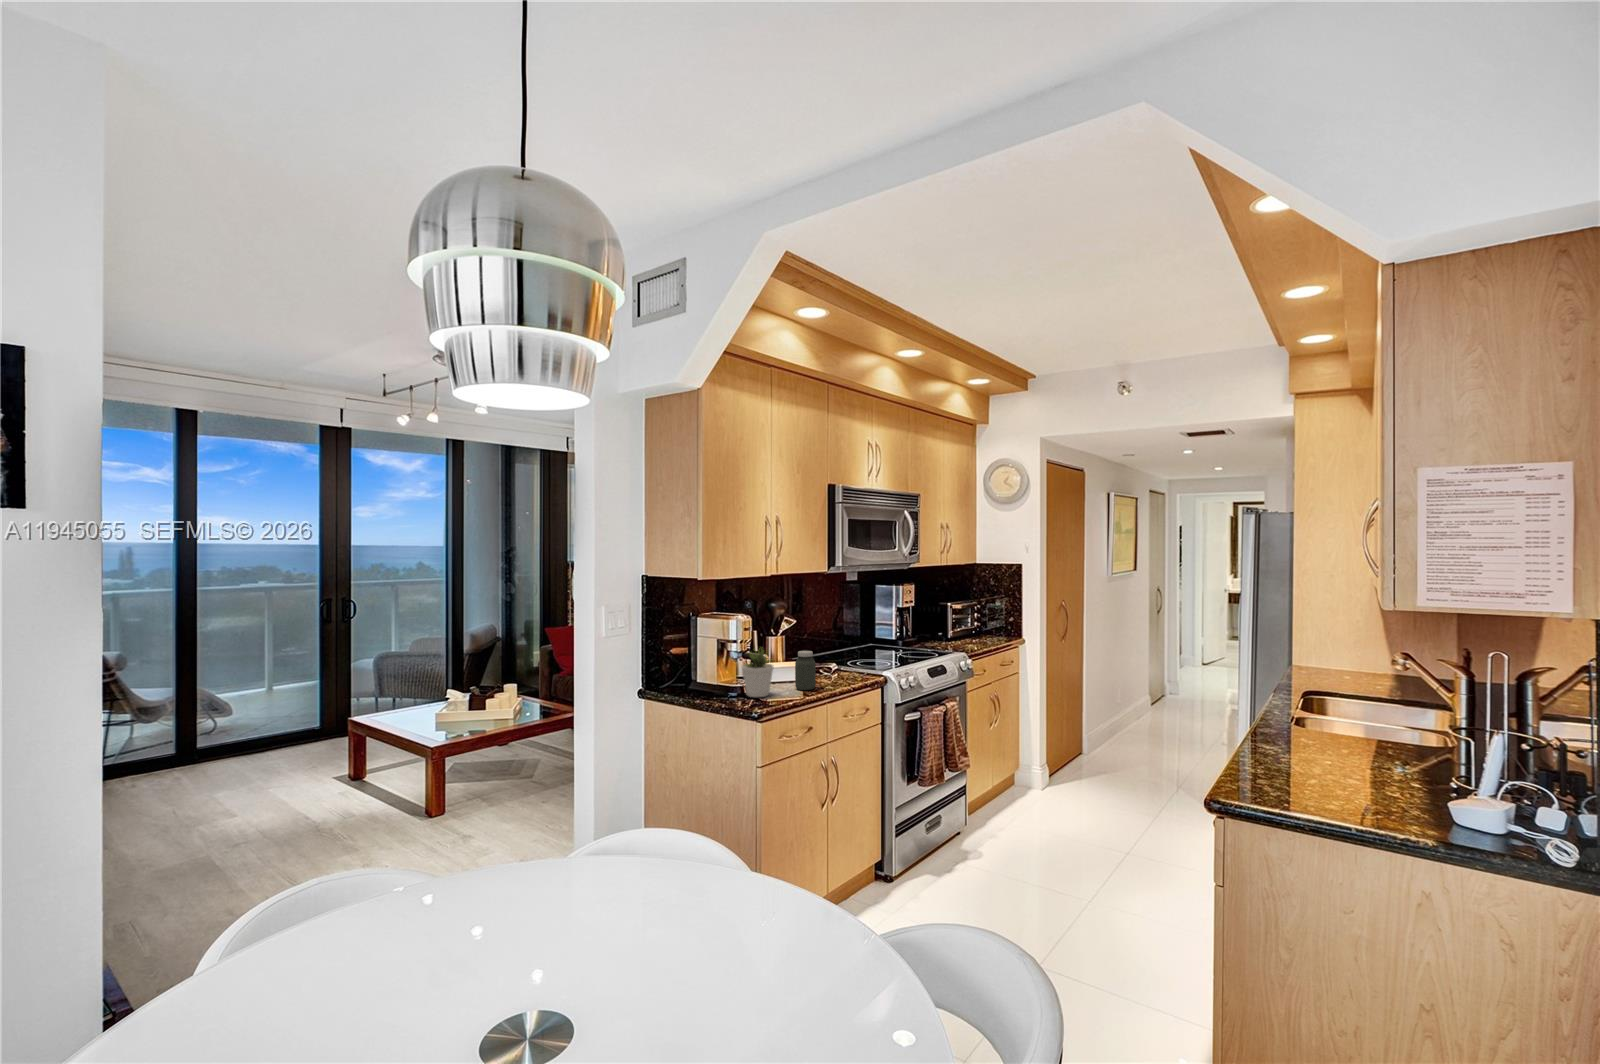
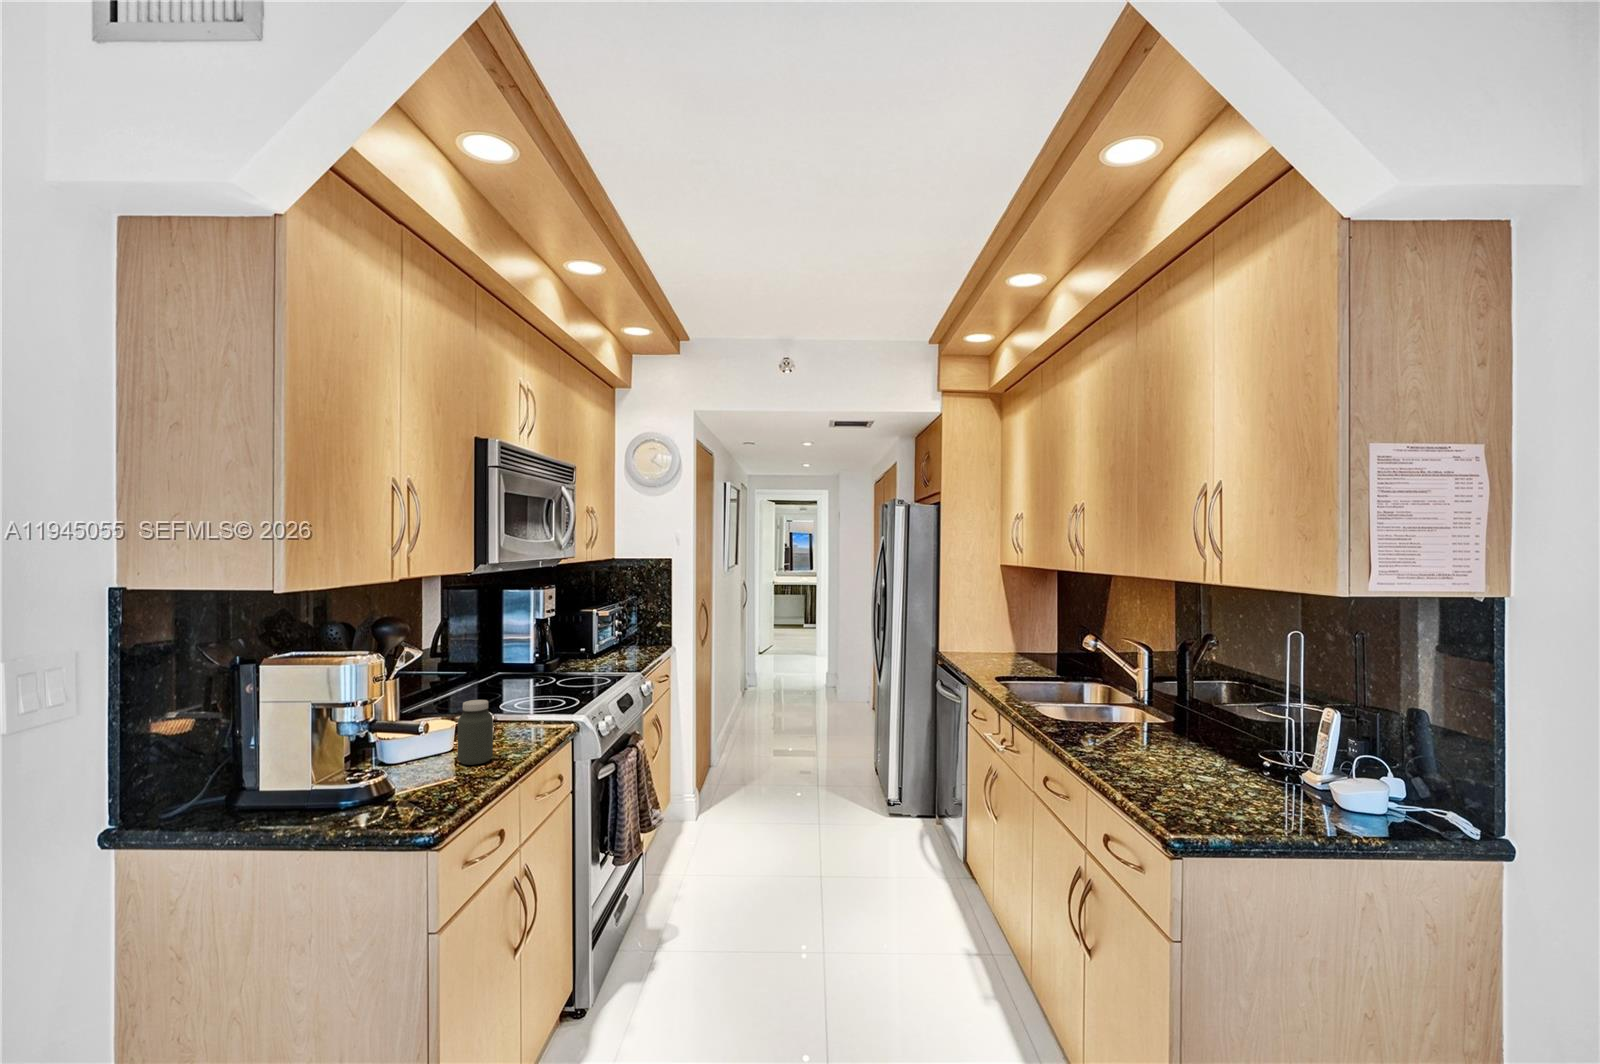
potted plant: present [742,649,774,697] -> none [369,703,433,795]

